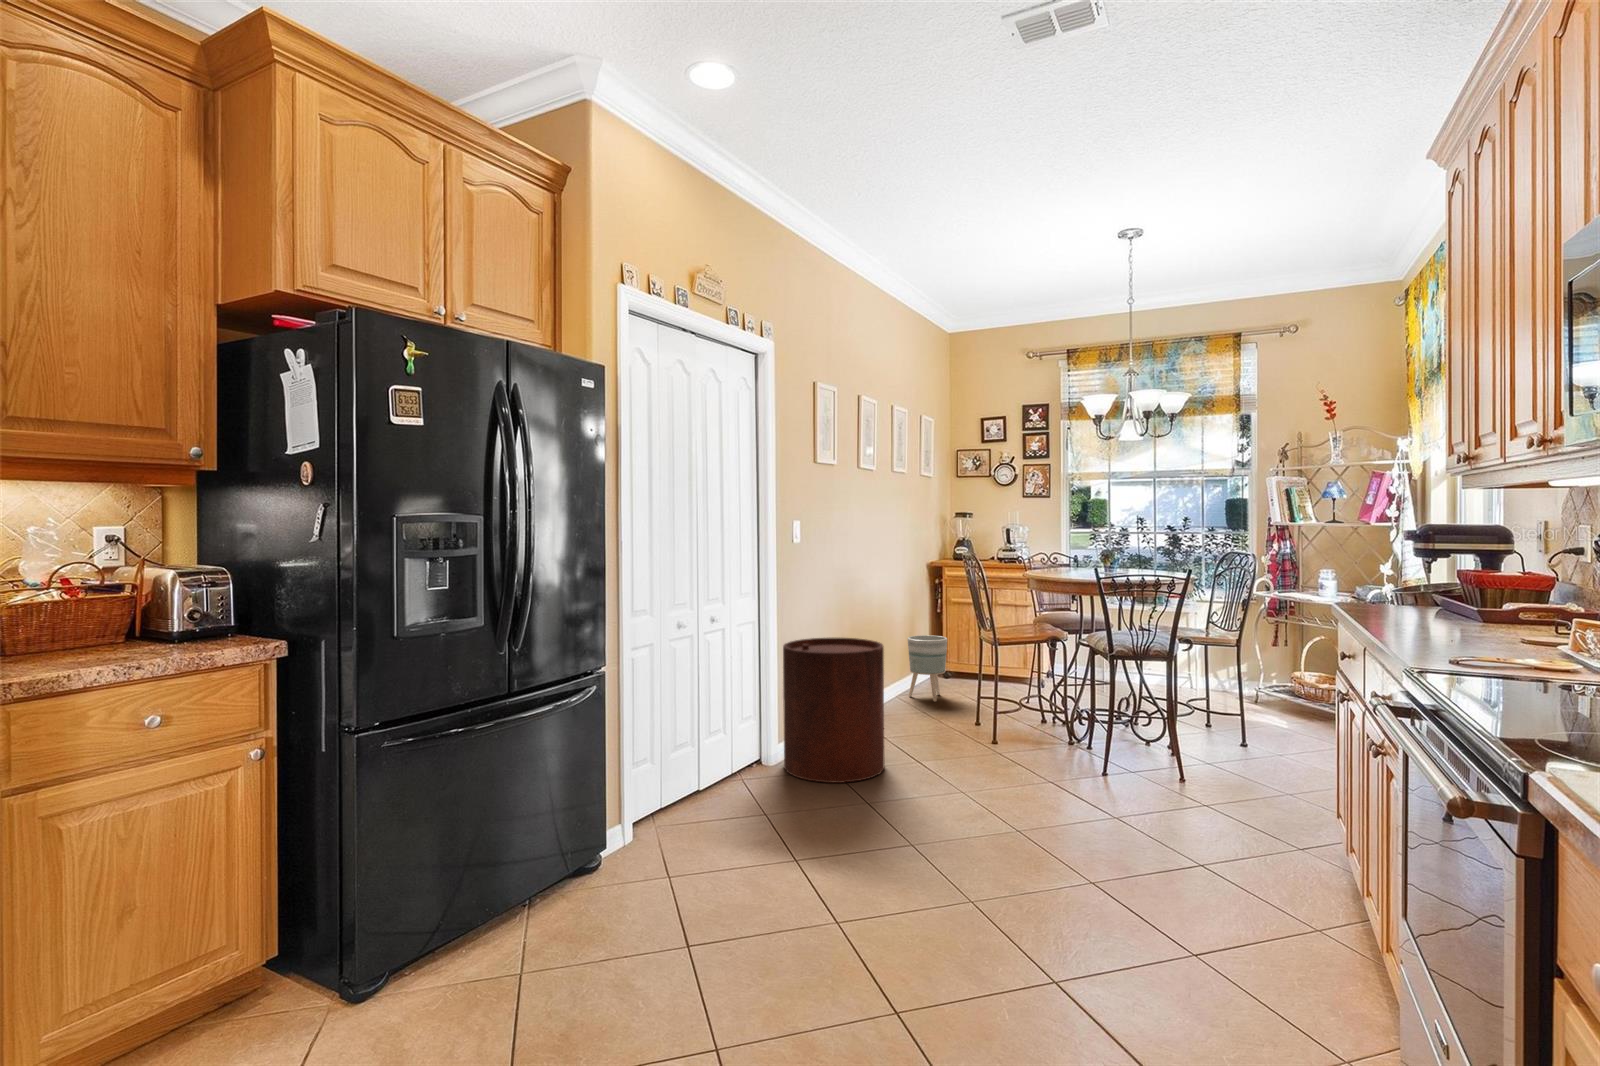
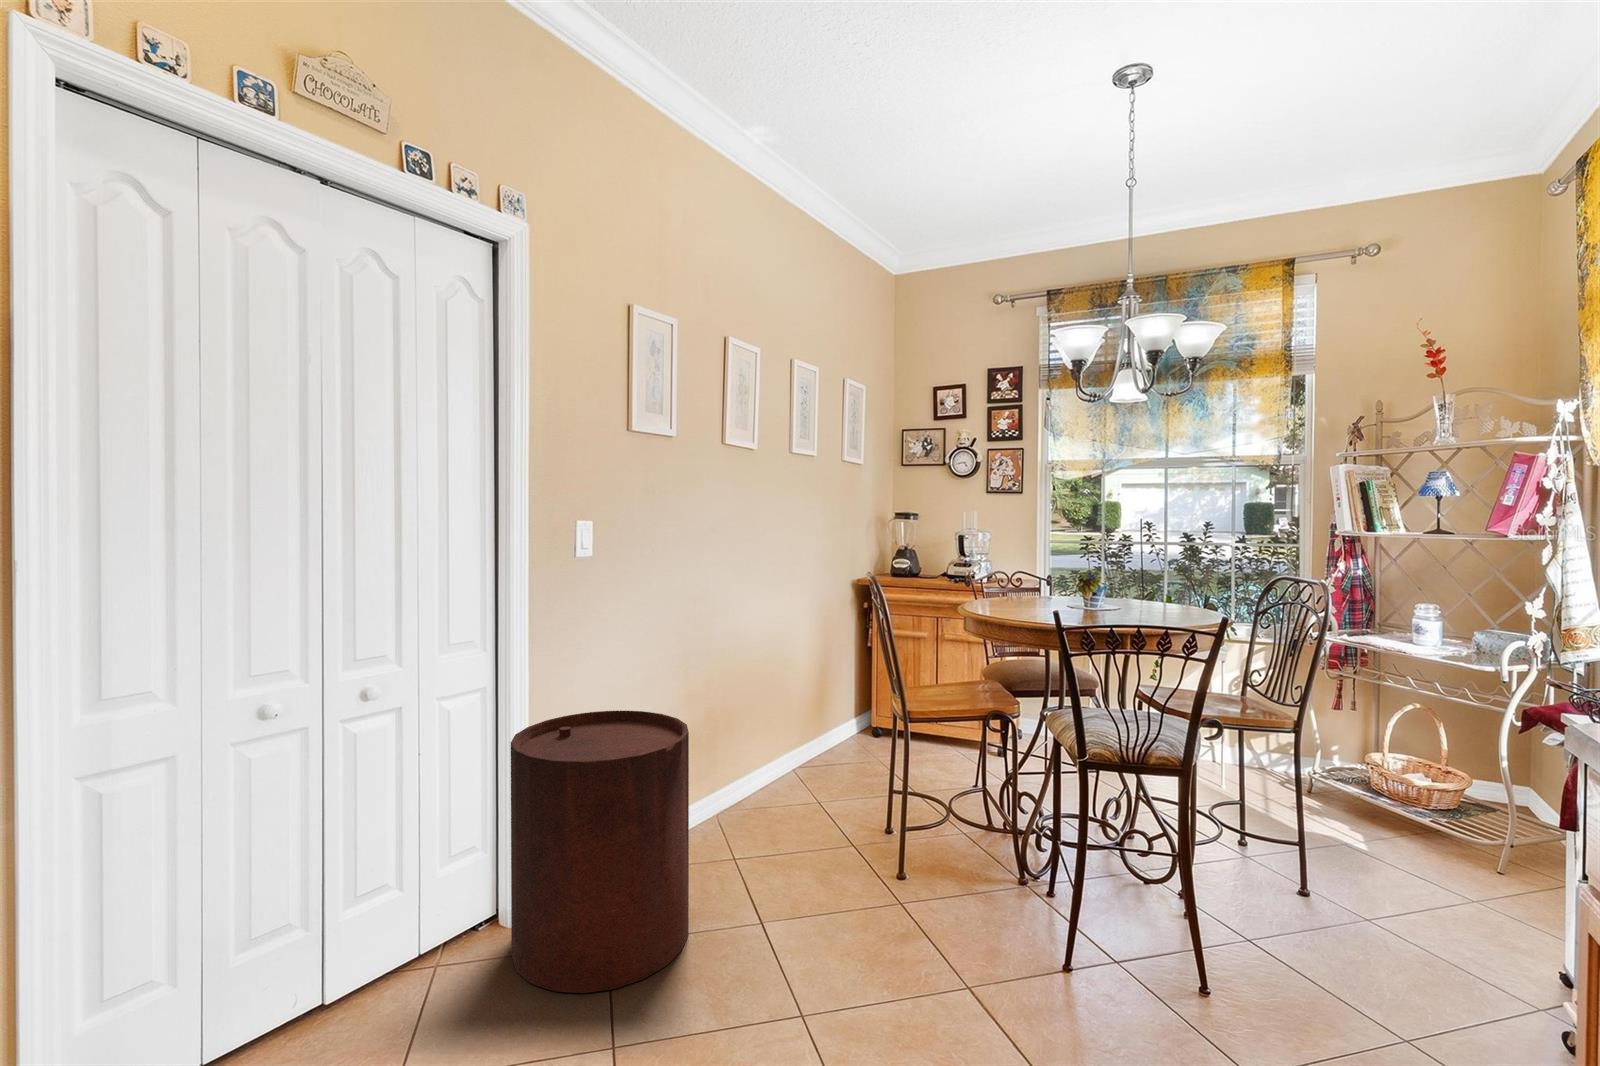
planter: present [908,635,947,701] -> none [811,678,866,775]

